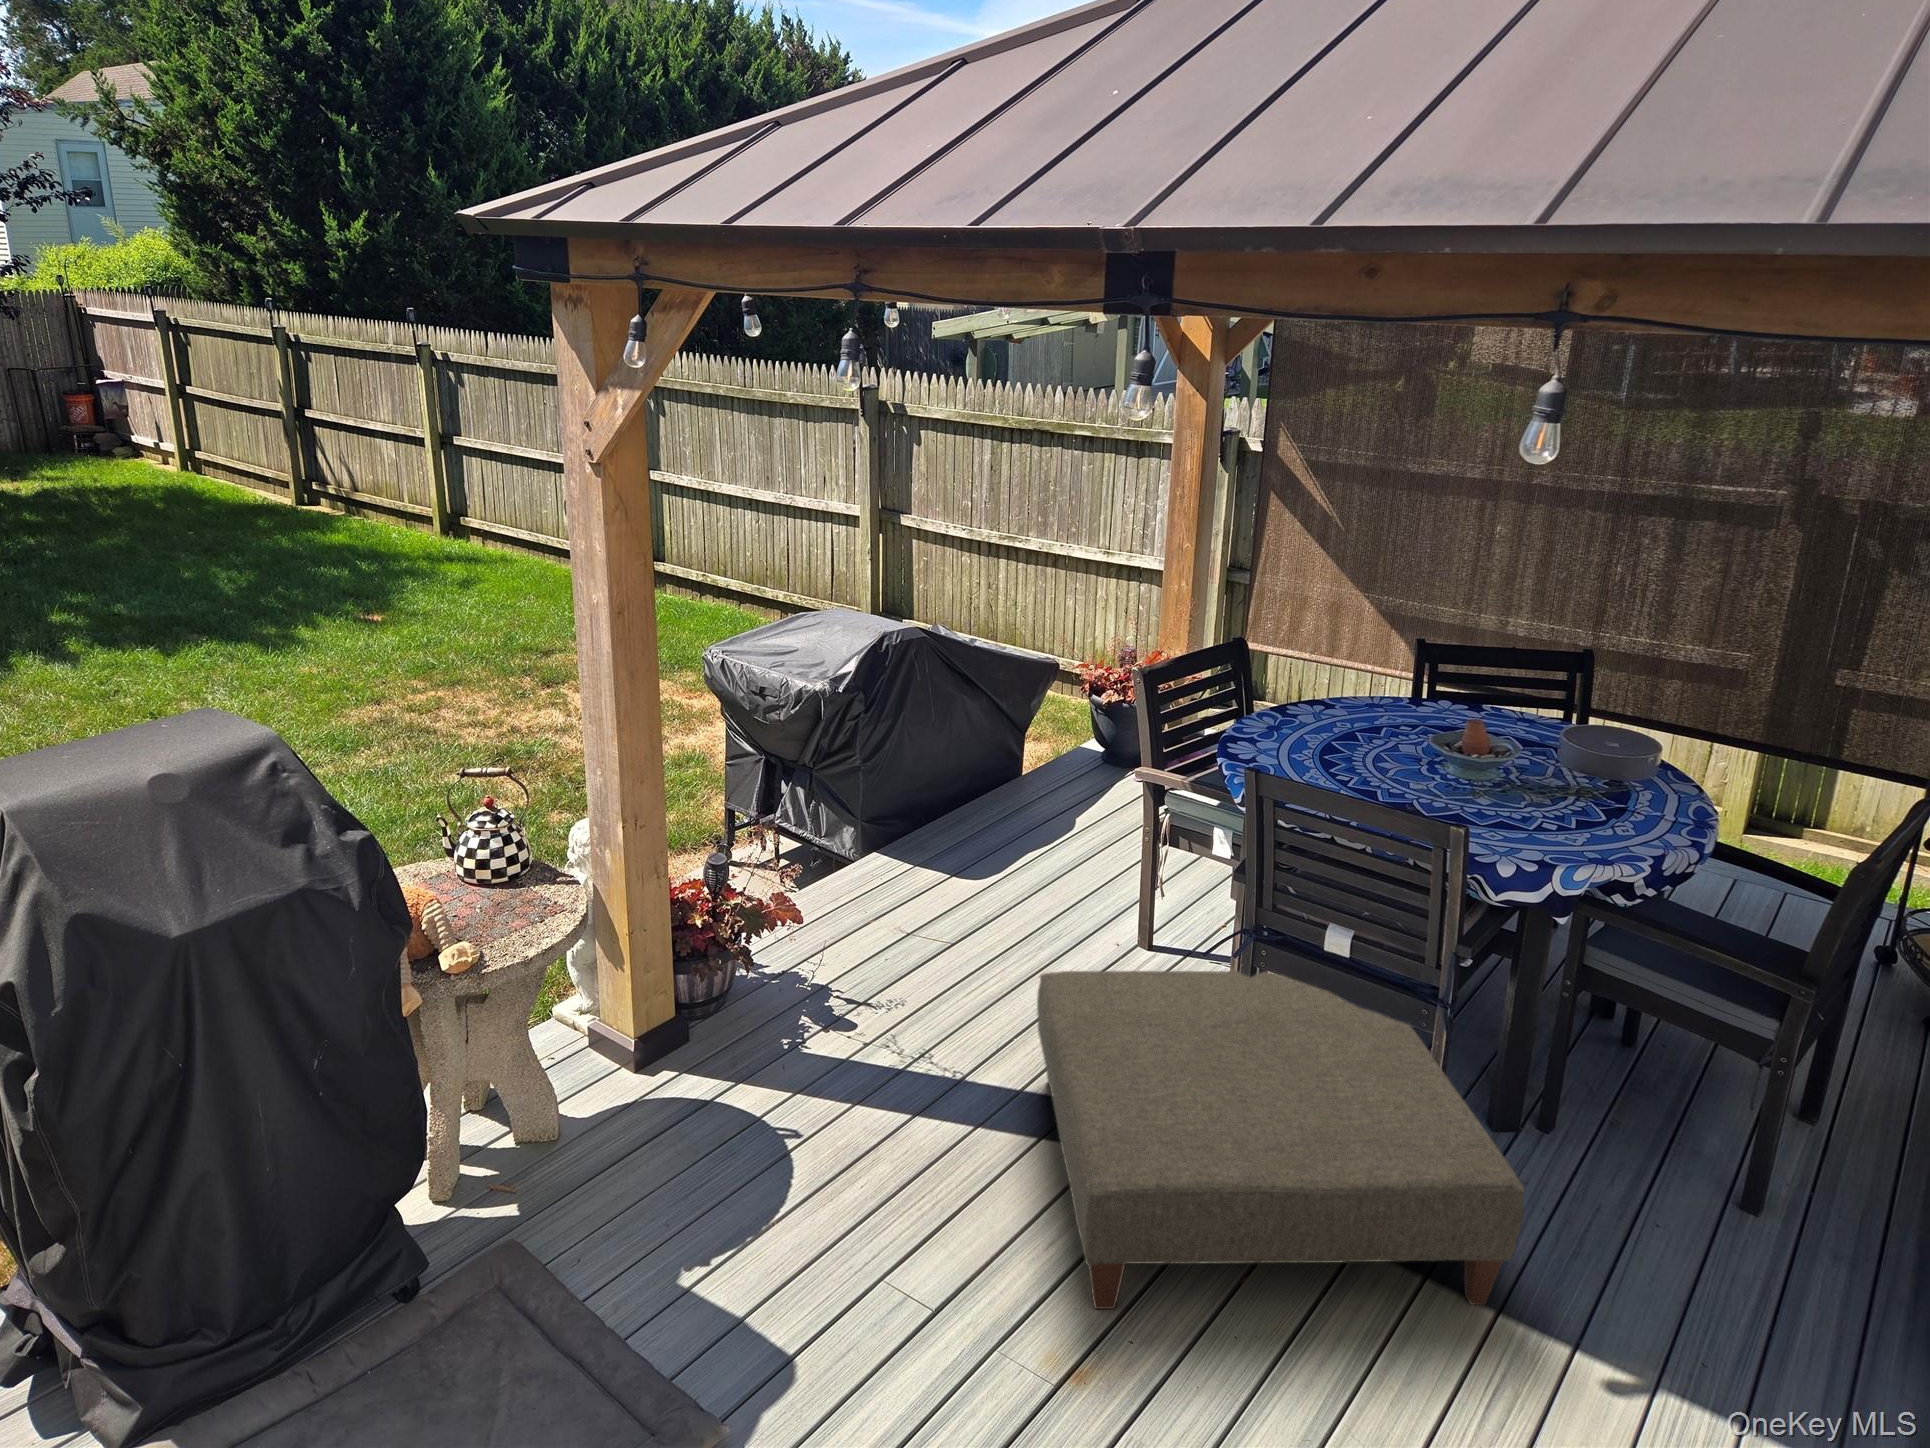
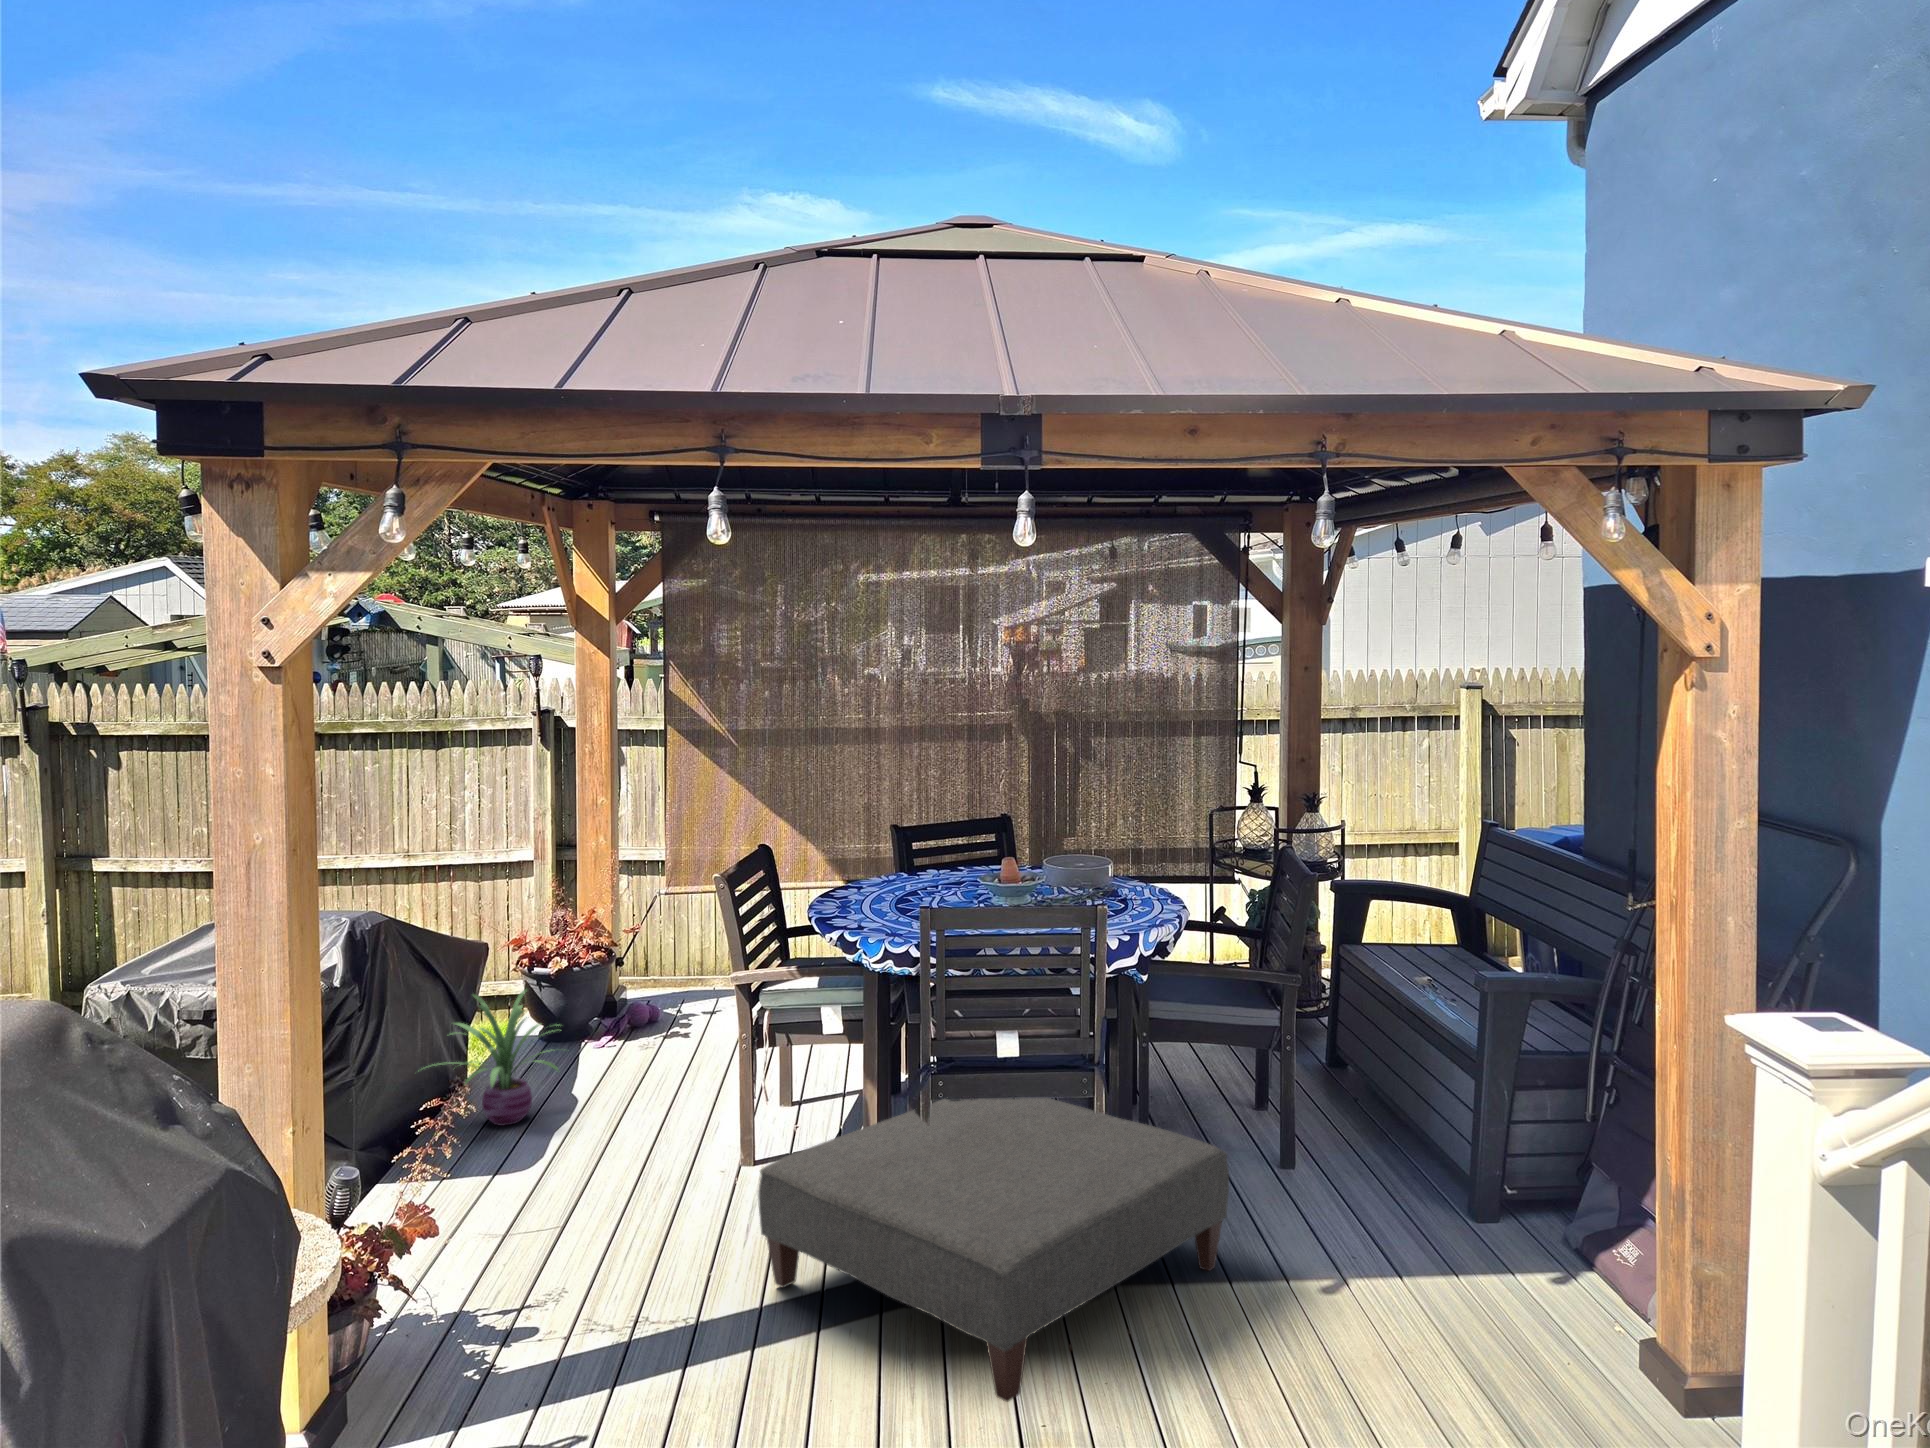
decorative plant: none [966,710,1096,831] -> present [432,990,560,1126]

